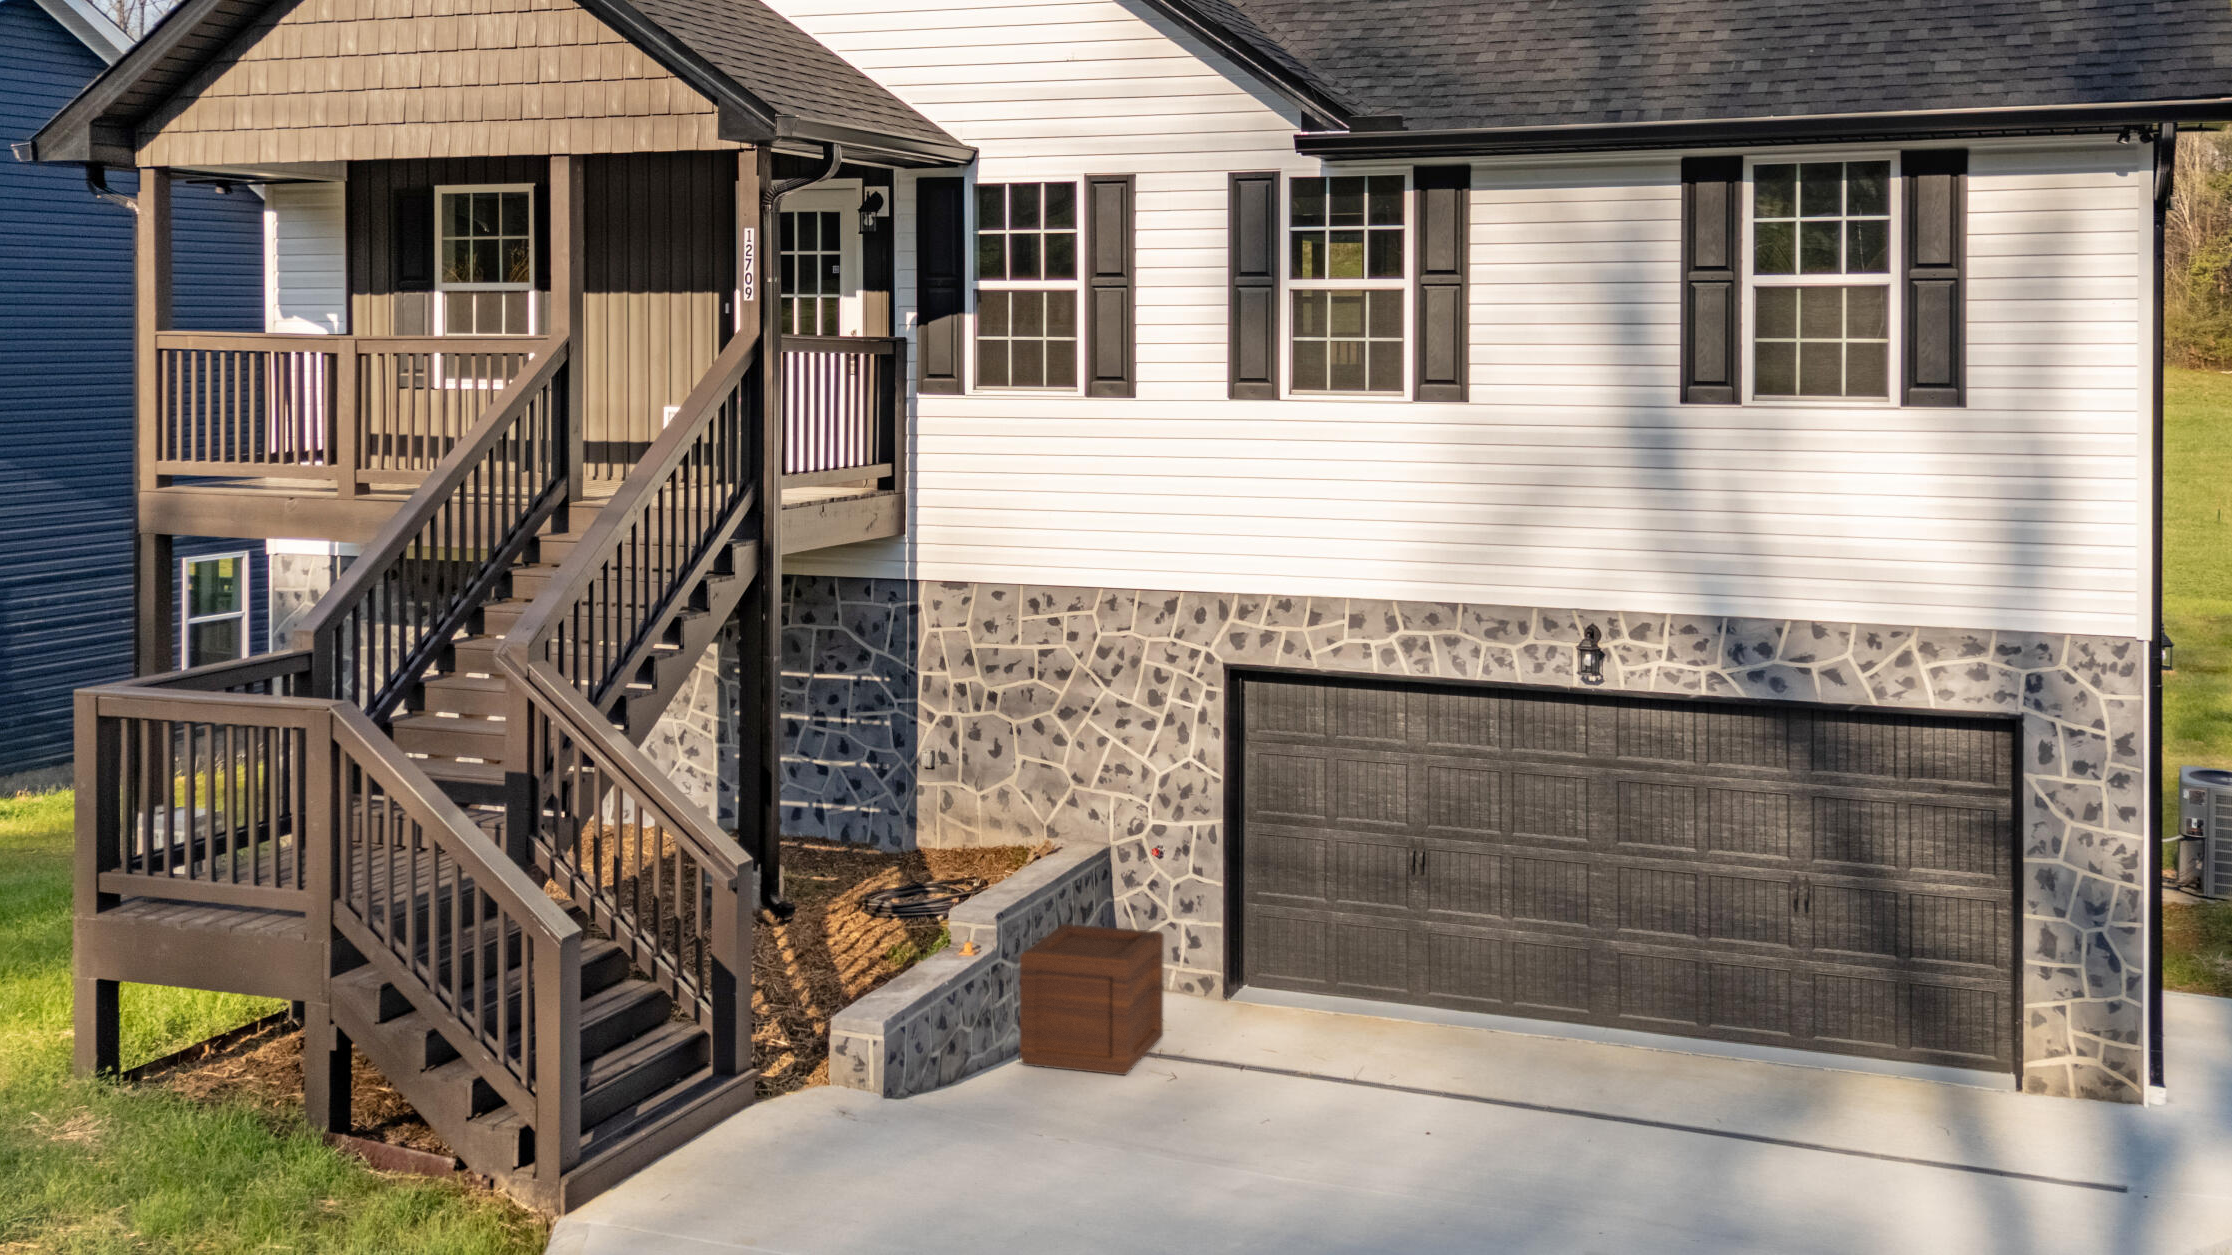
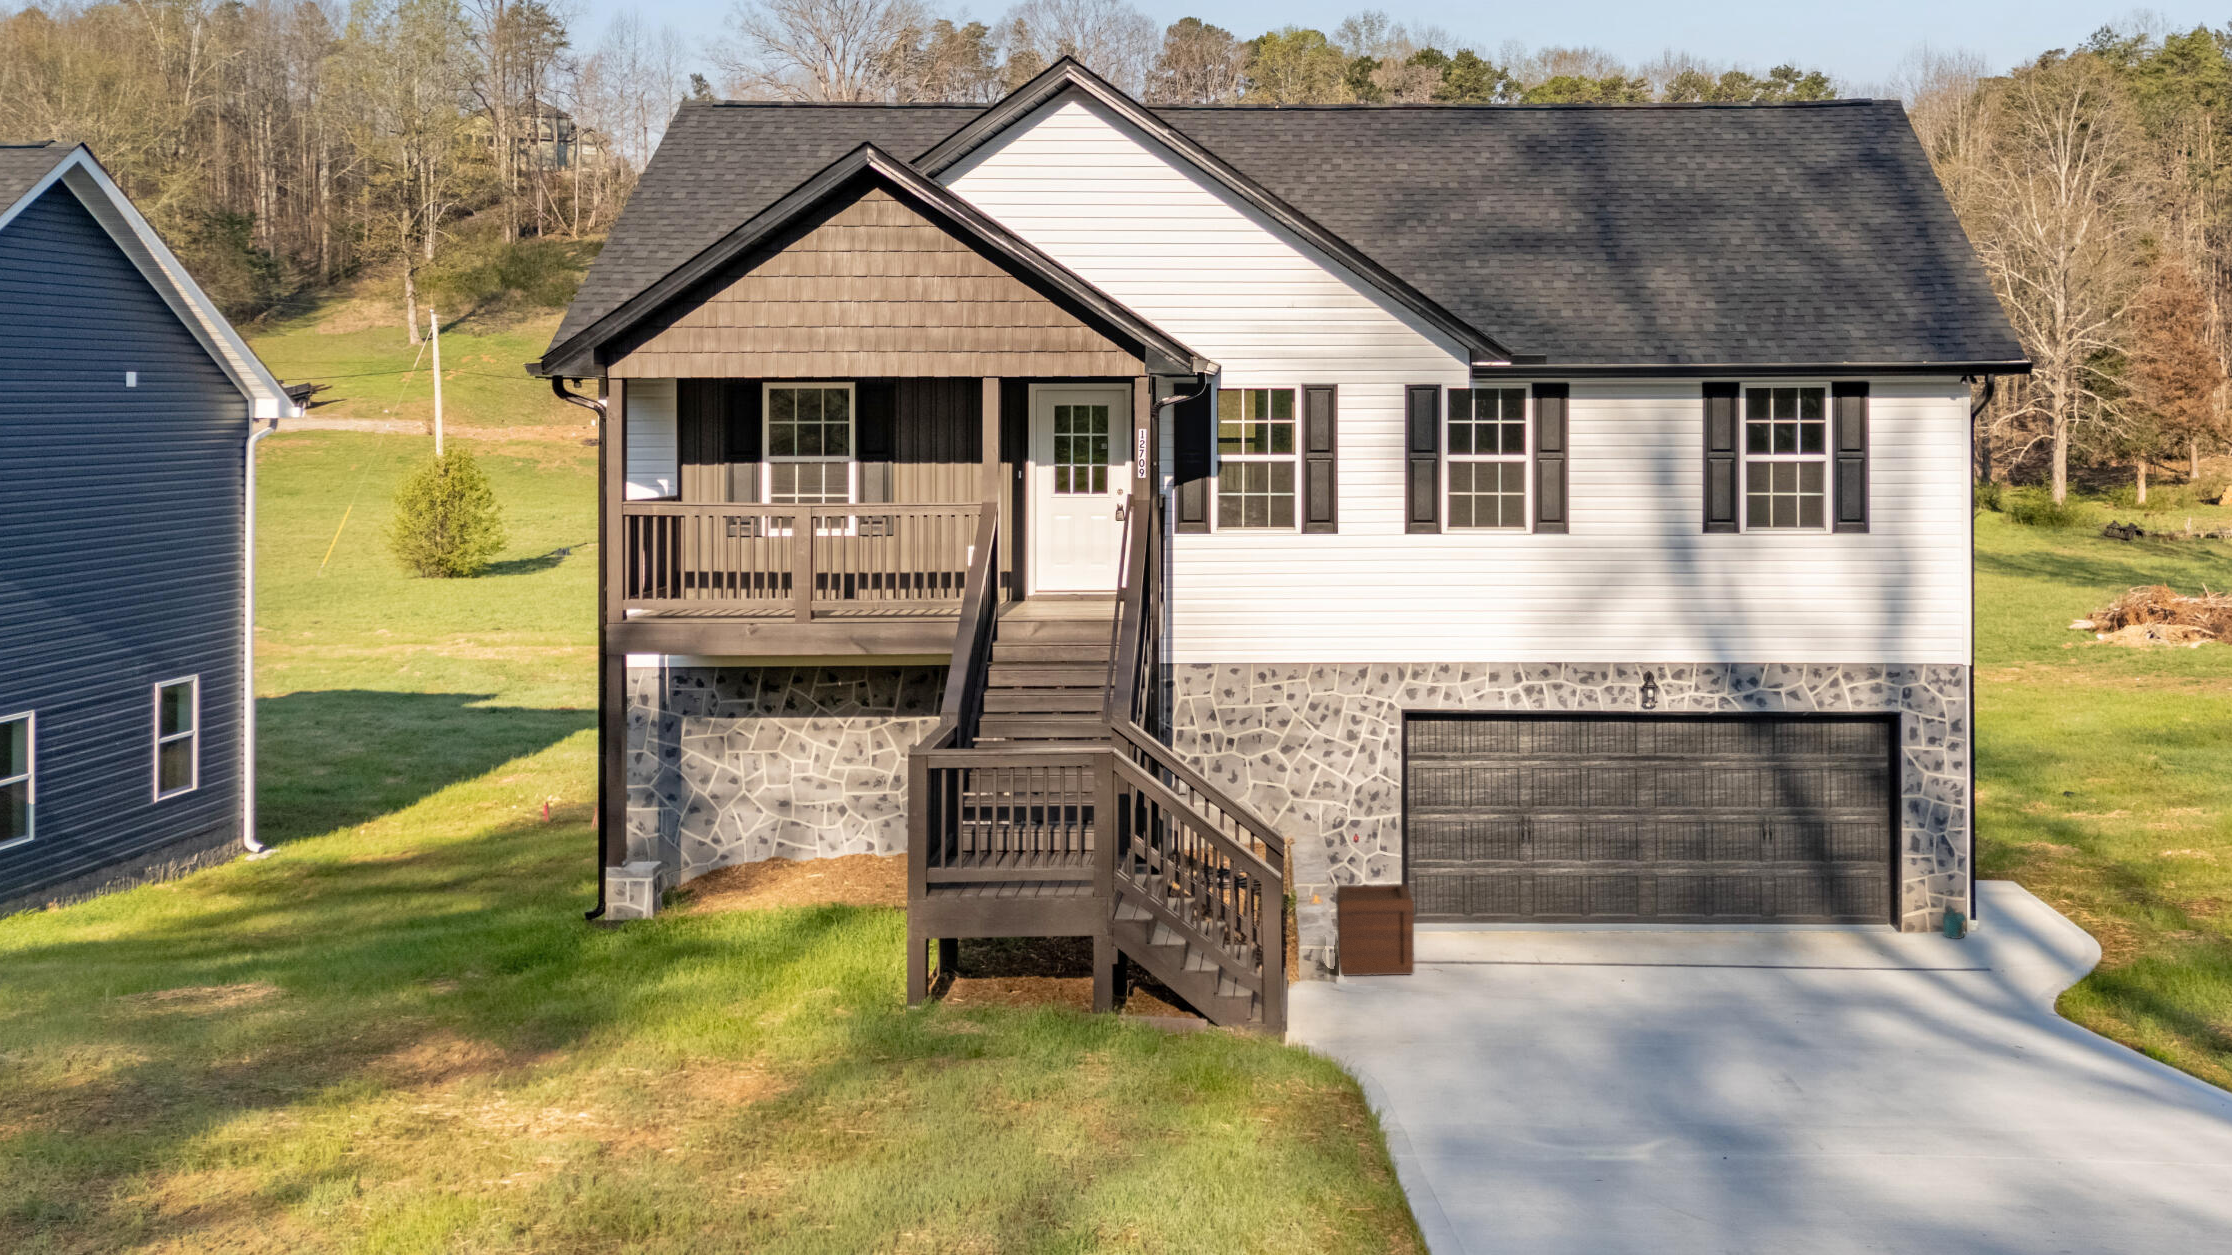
watering can: none [2078,1051,2116,1112] -> present [1943,906,1966,939]

